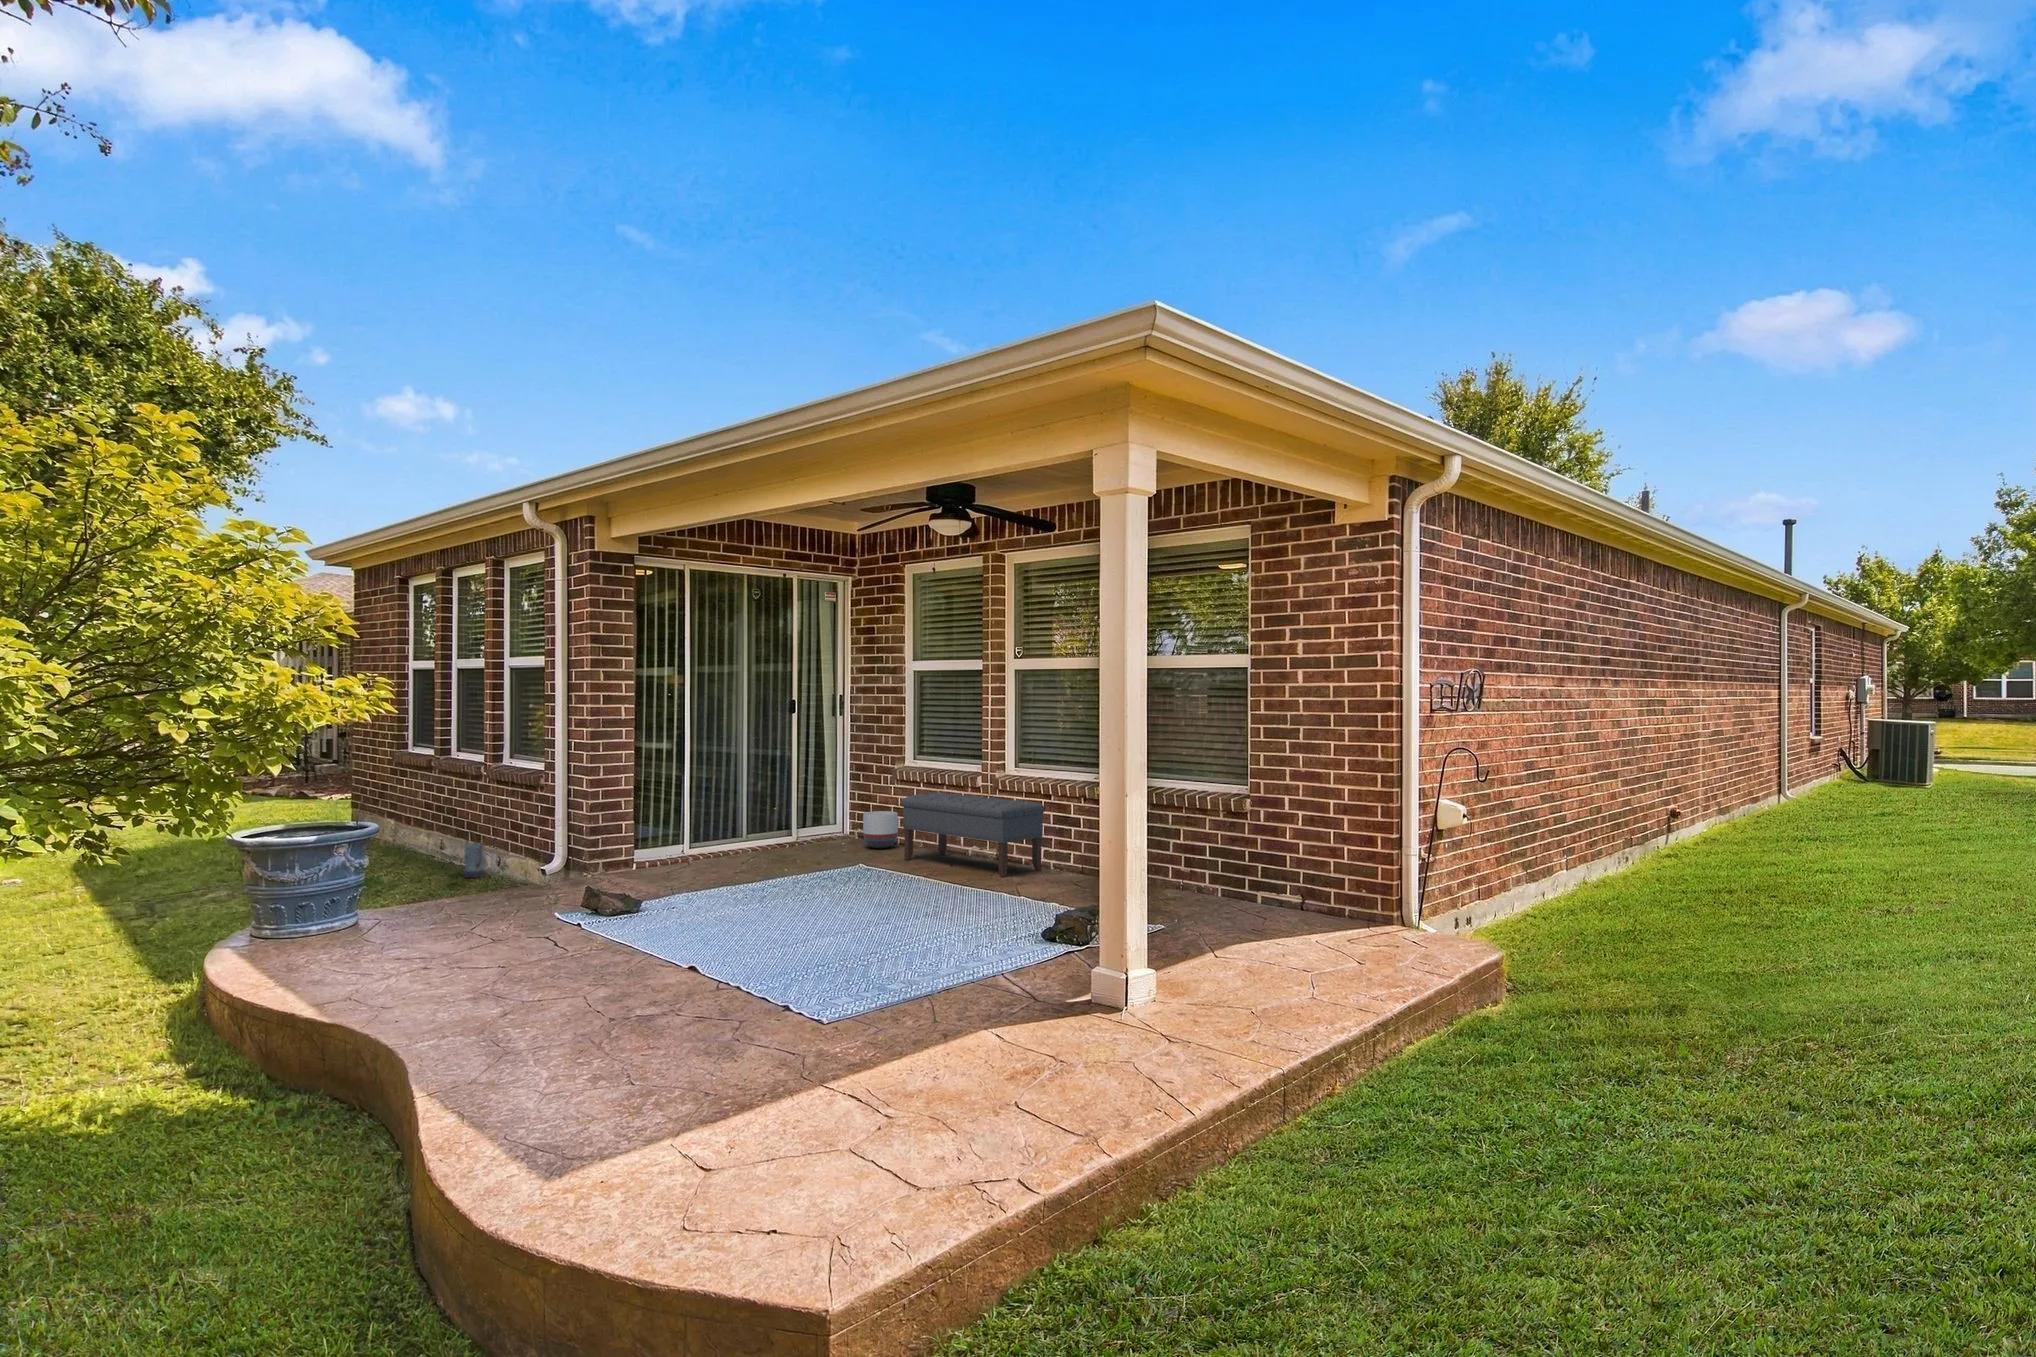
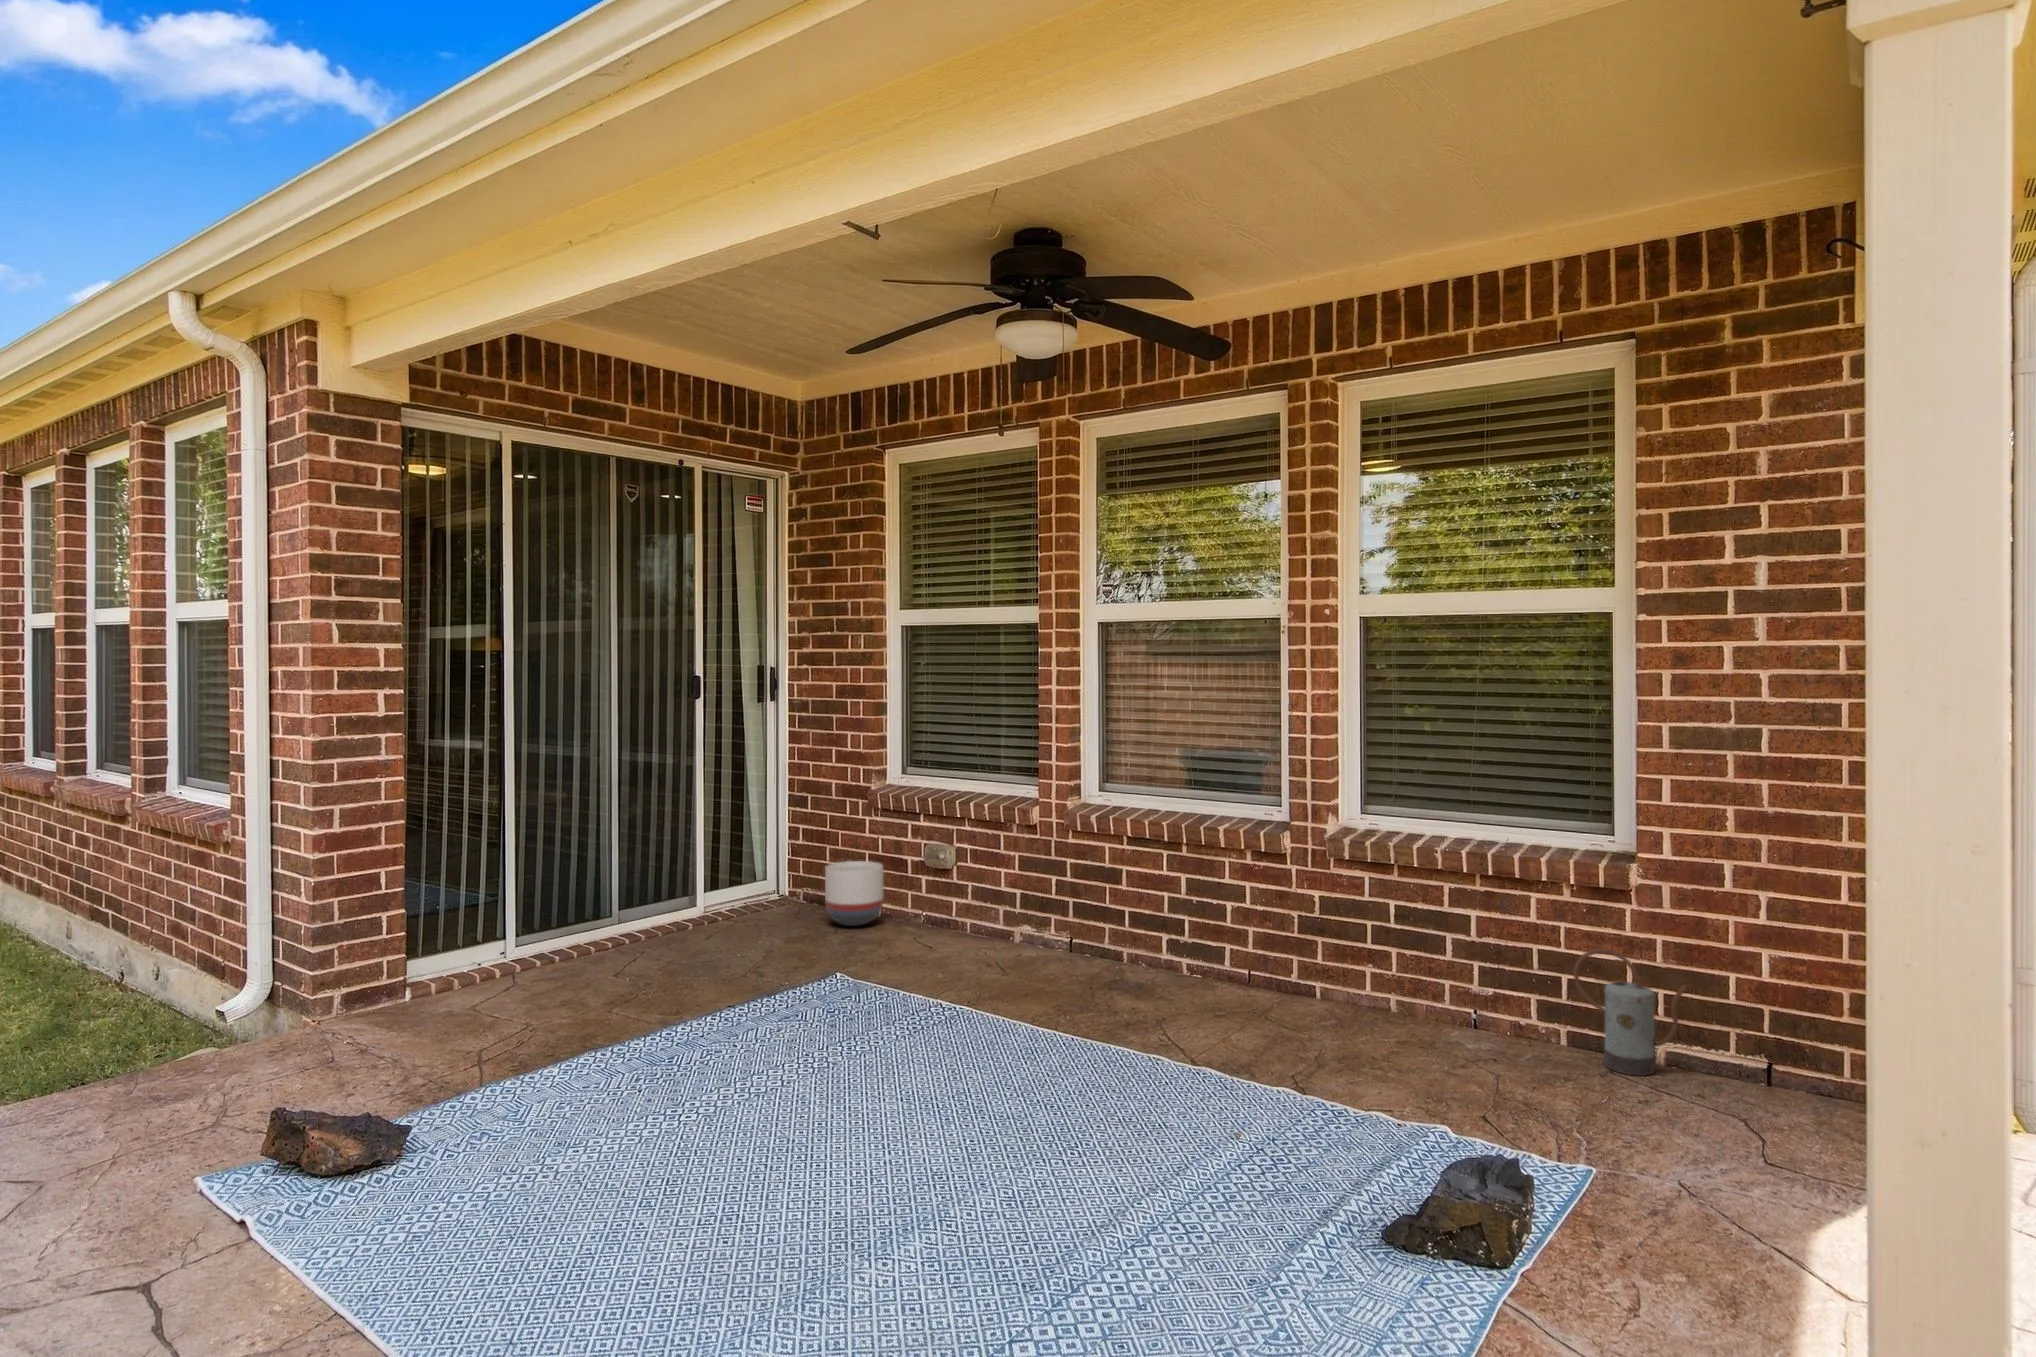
bench: present [901,793,1044,877] -> none [905,834,1173,998]
watering can: present [464,831,484,878] -> present [1574,949,1690,1076]

